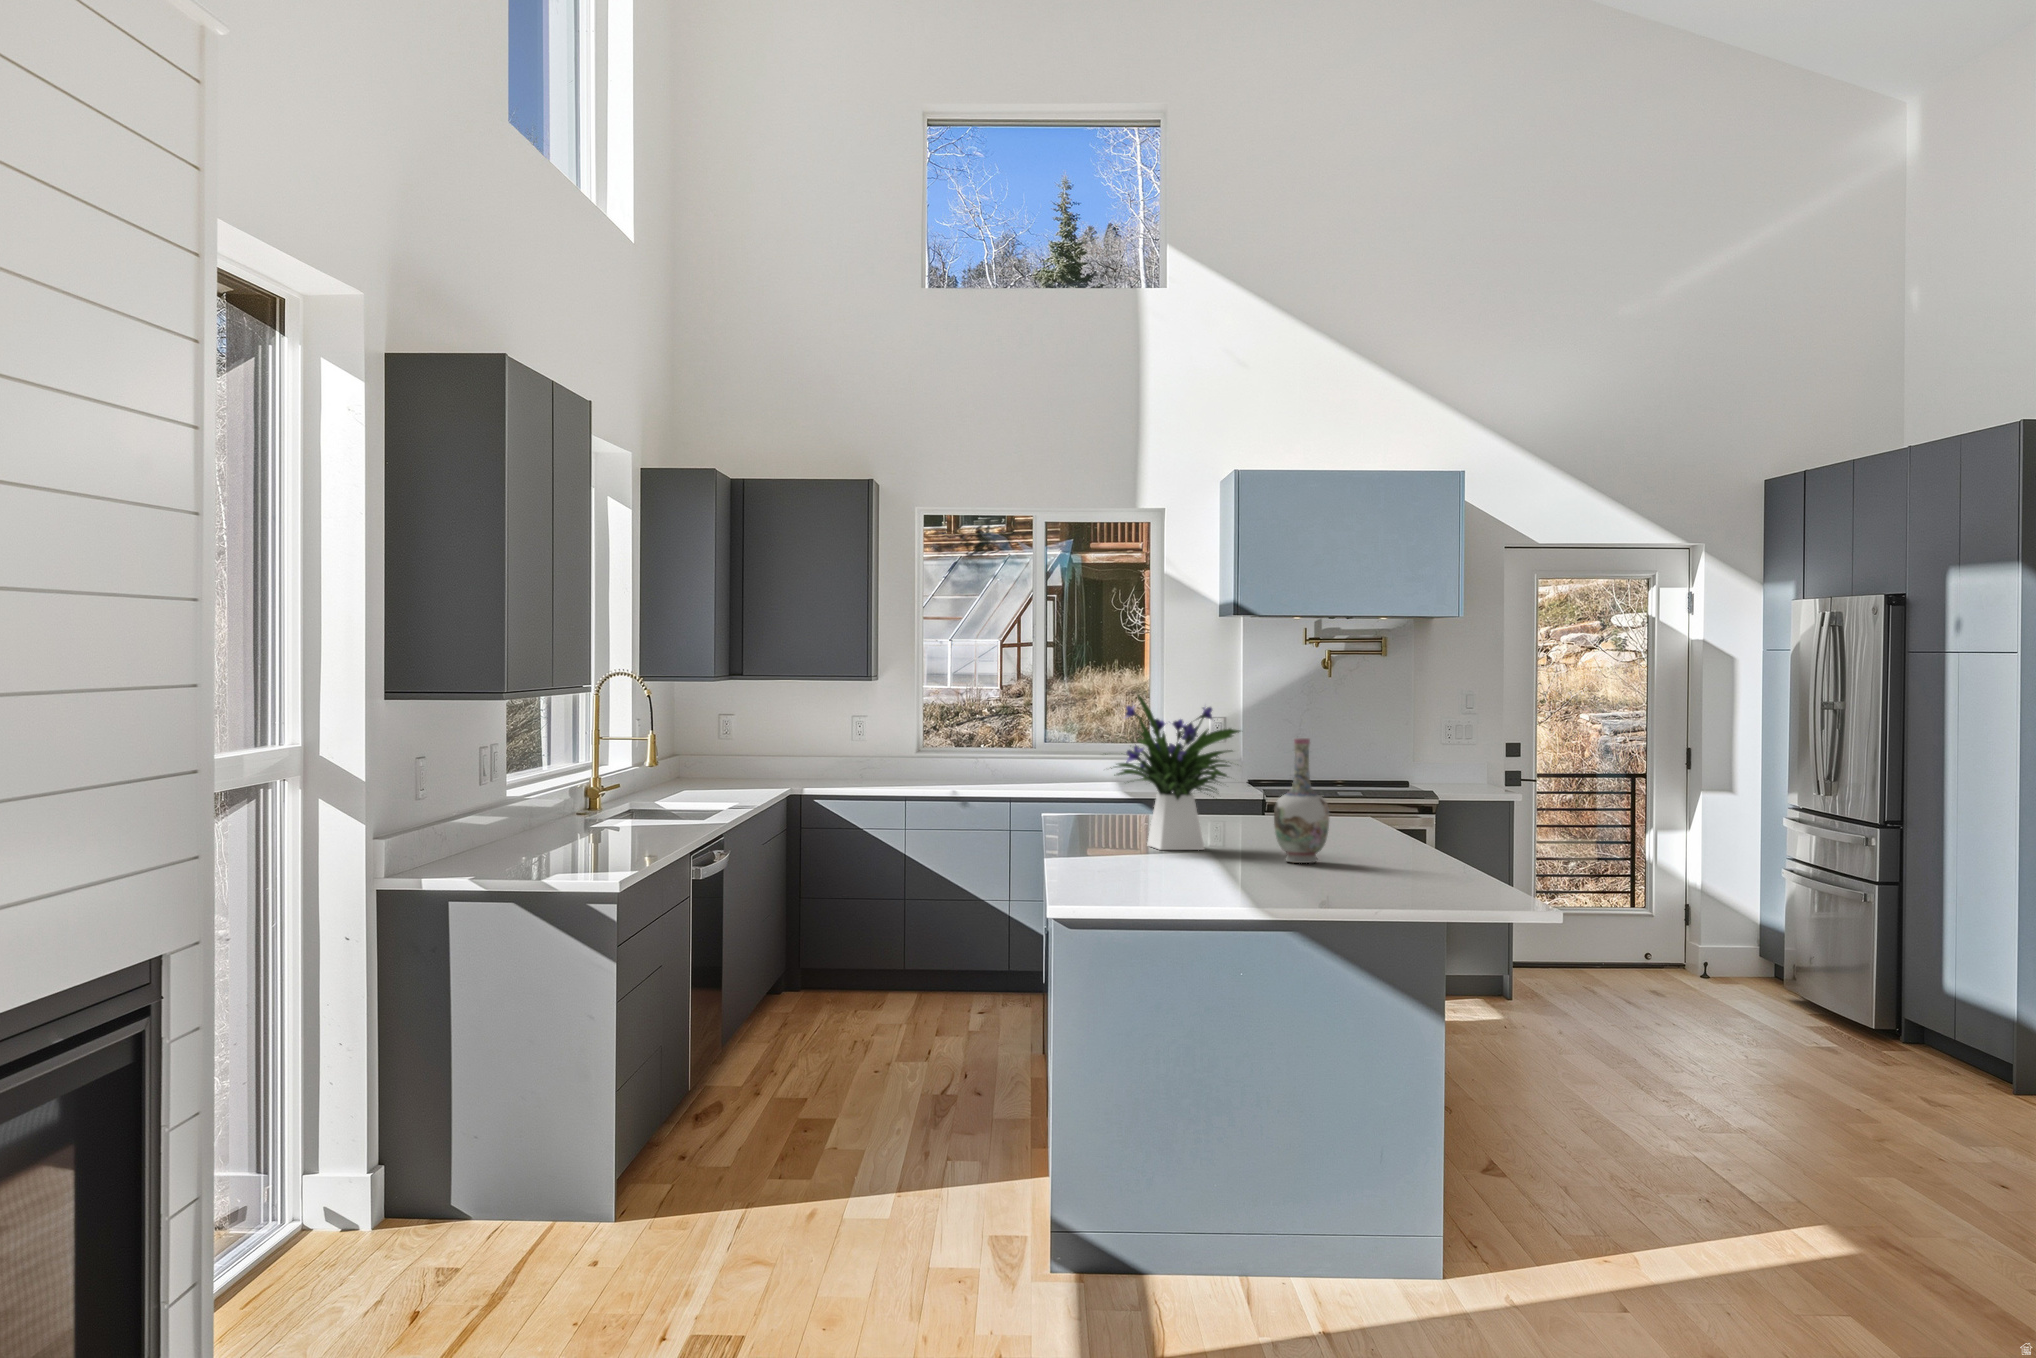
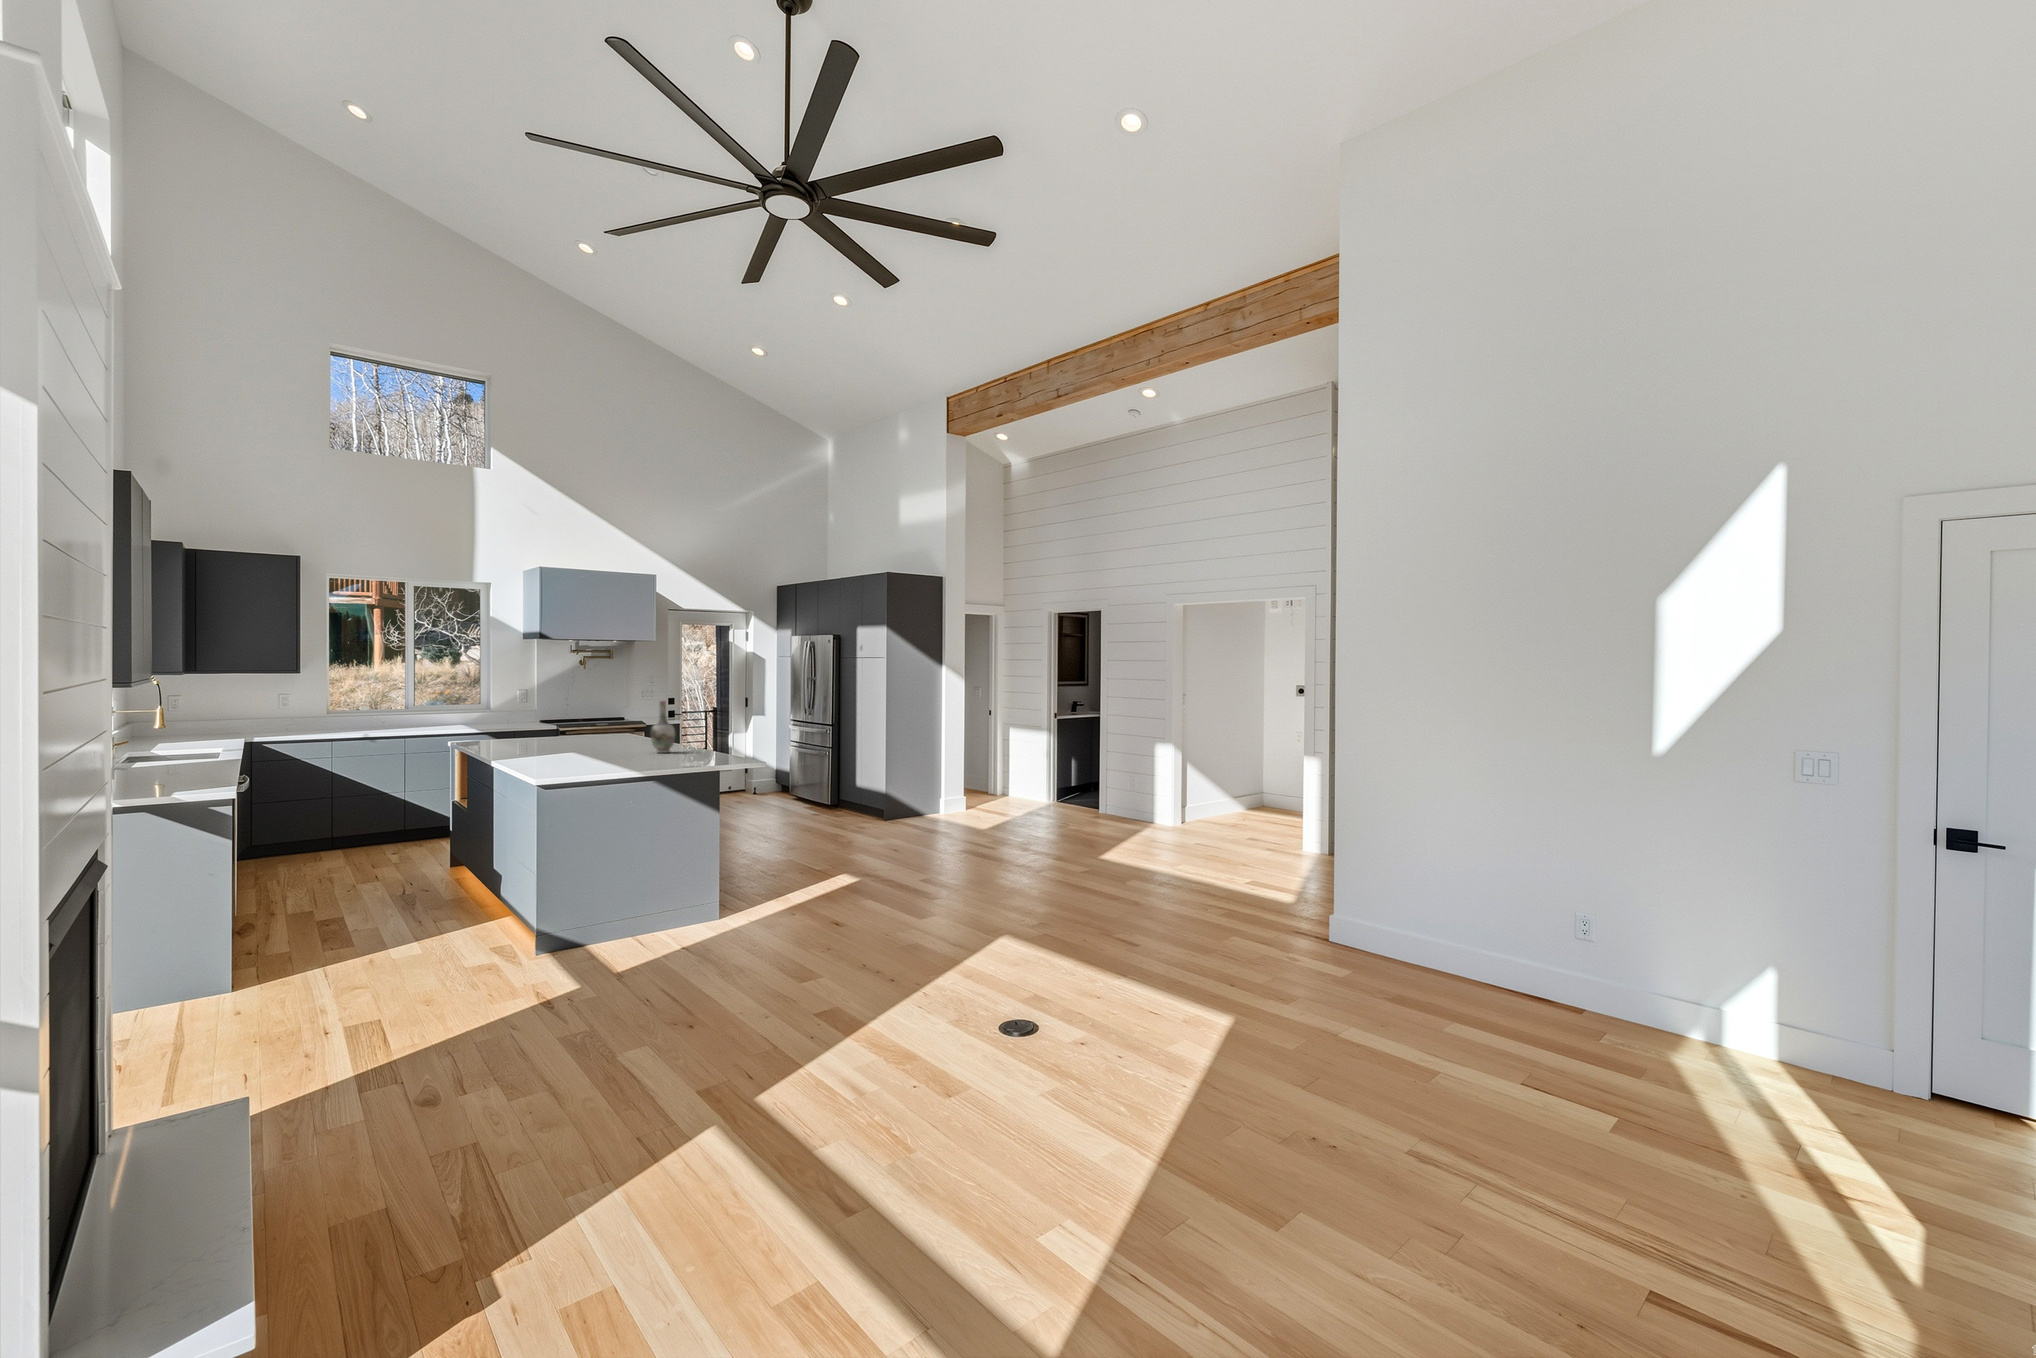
flower arrangement: present [1111,695,1240,850] -> none [556,684,628,754]

